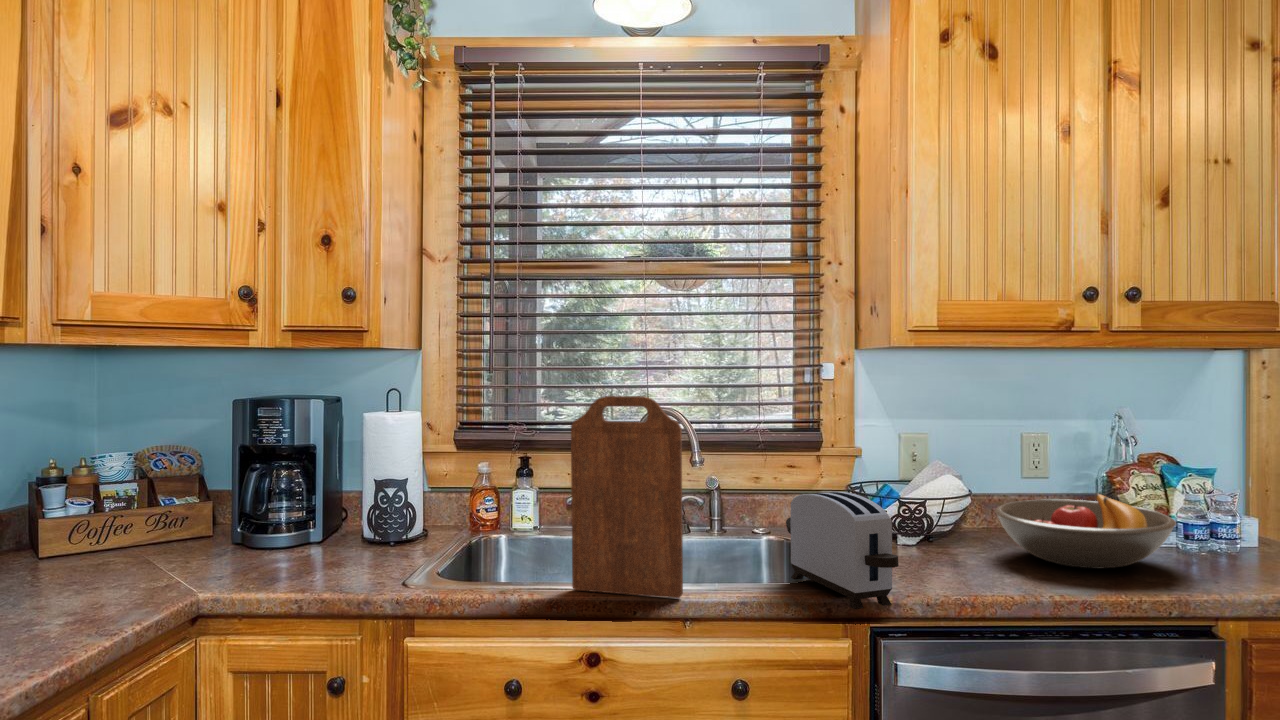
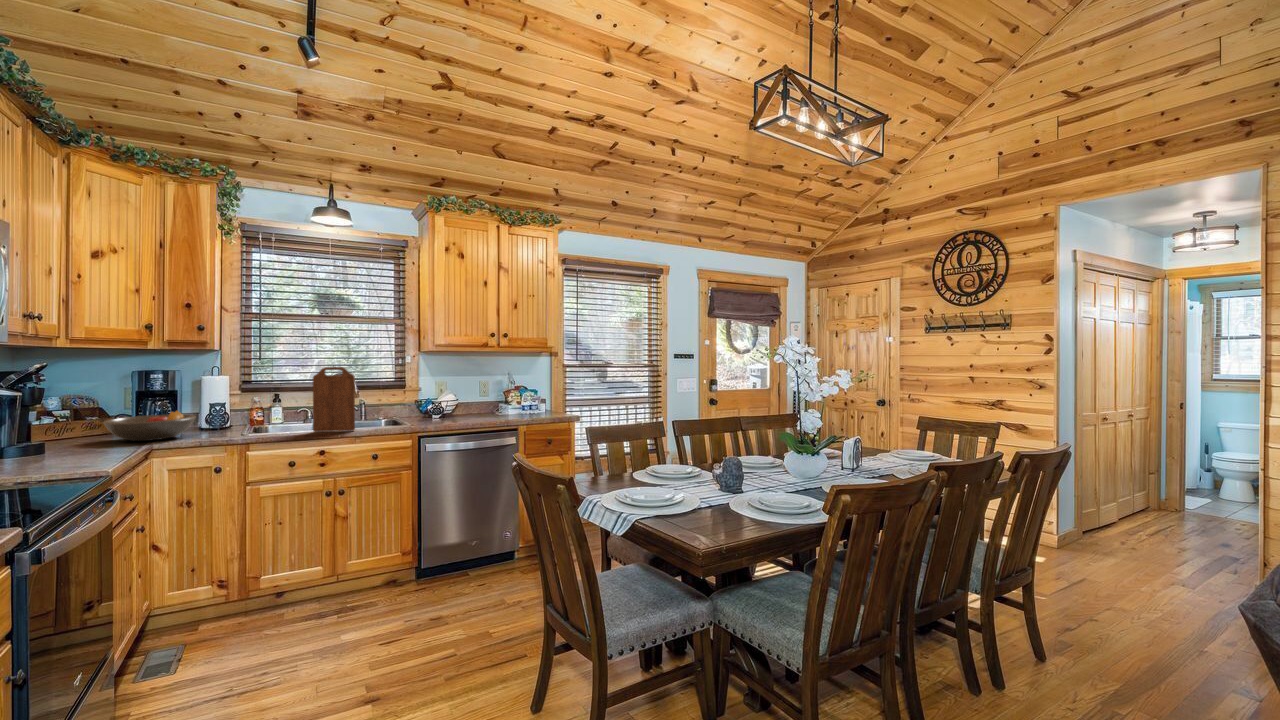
toaster: present [786,492,899,609] -> none [391,397,425,429]
fruit bowl: present [995,493,1176,568] -> present [103,411,196,441]

